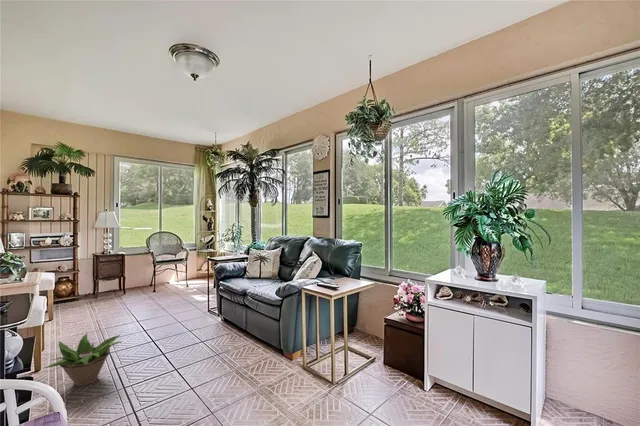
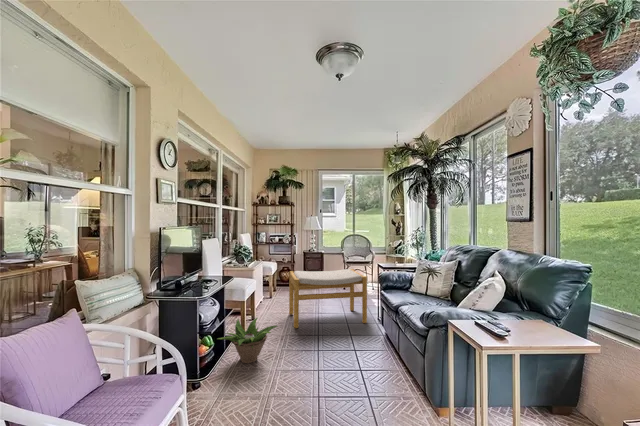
footstool: none [103,266,199,338] -> present [289,269,367,328]

